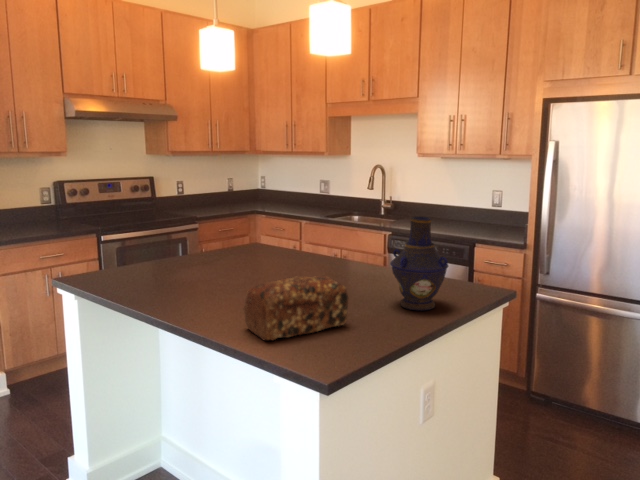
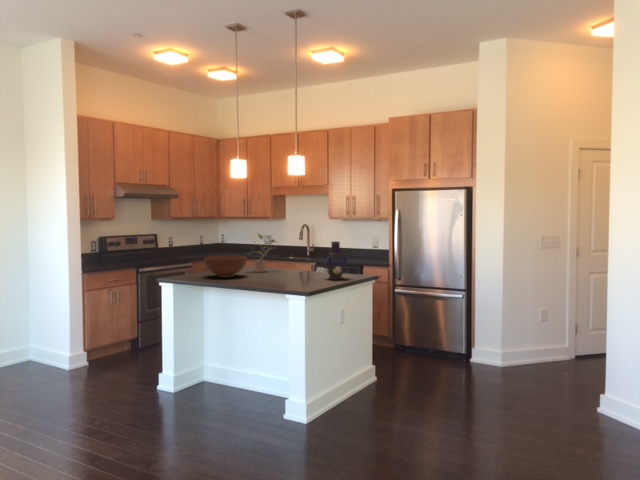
potted plant: none [240,185,309,265] -> present [254,234,276,272]
fruit bowl: none [137,233,229,284] -> present [204,256,247,277]
bread loaf: present [244,276,349,341] -> none [269,265,309,286]

